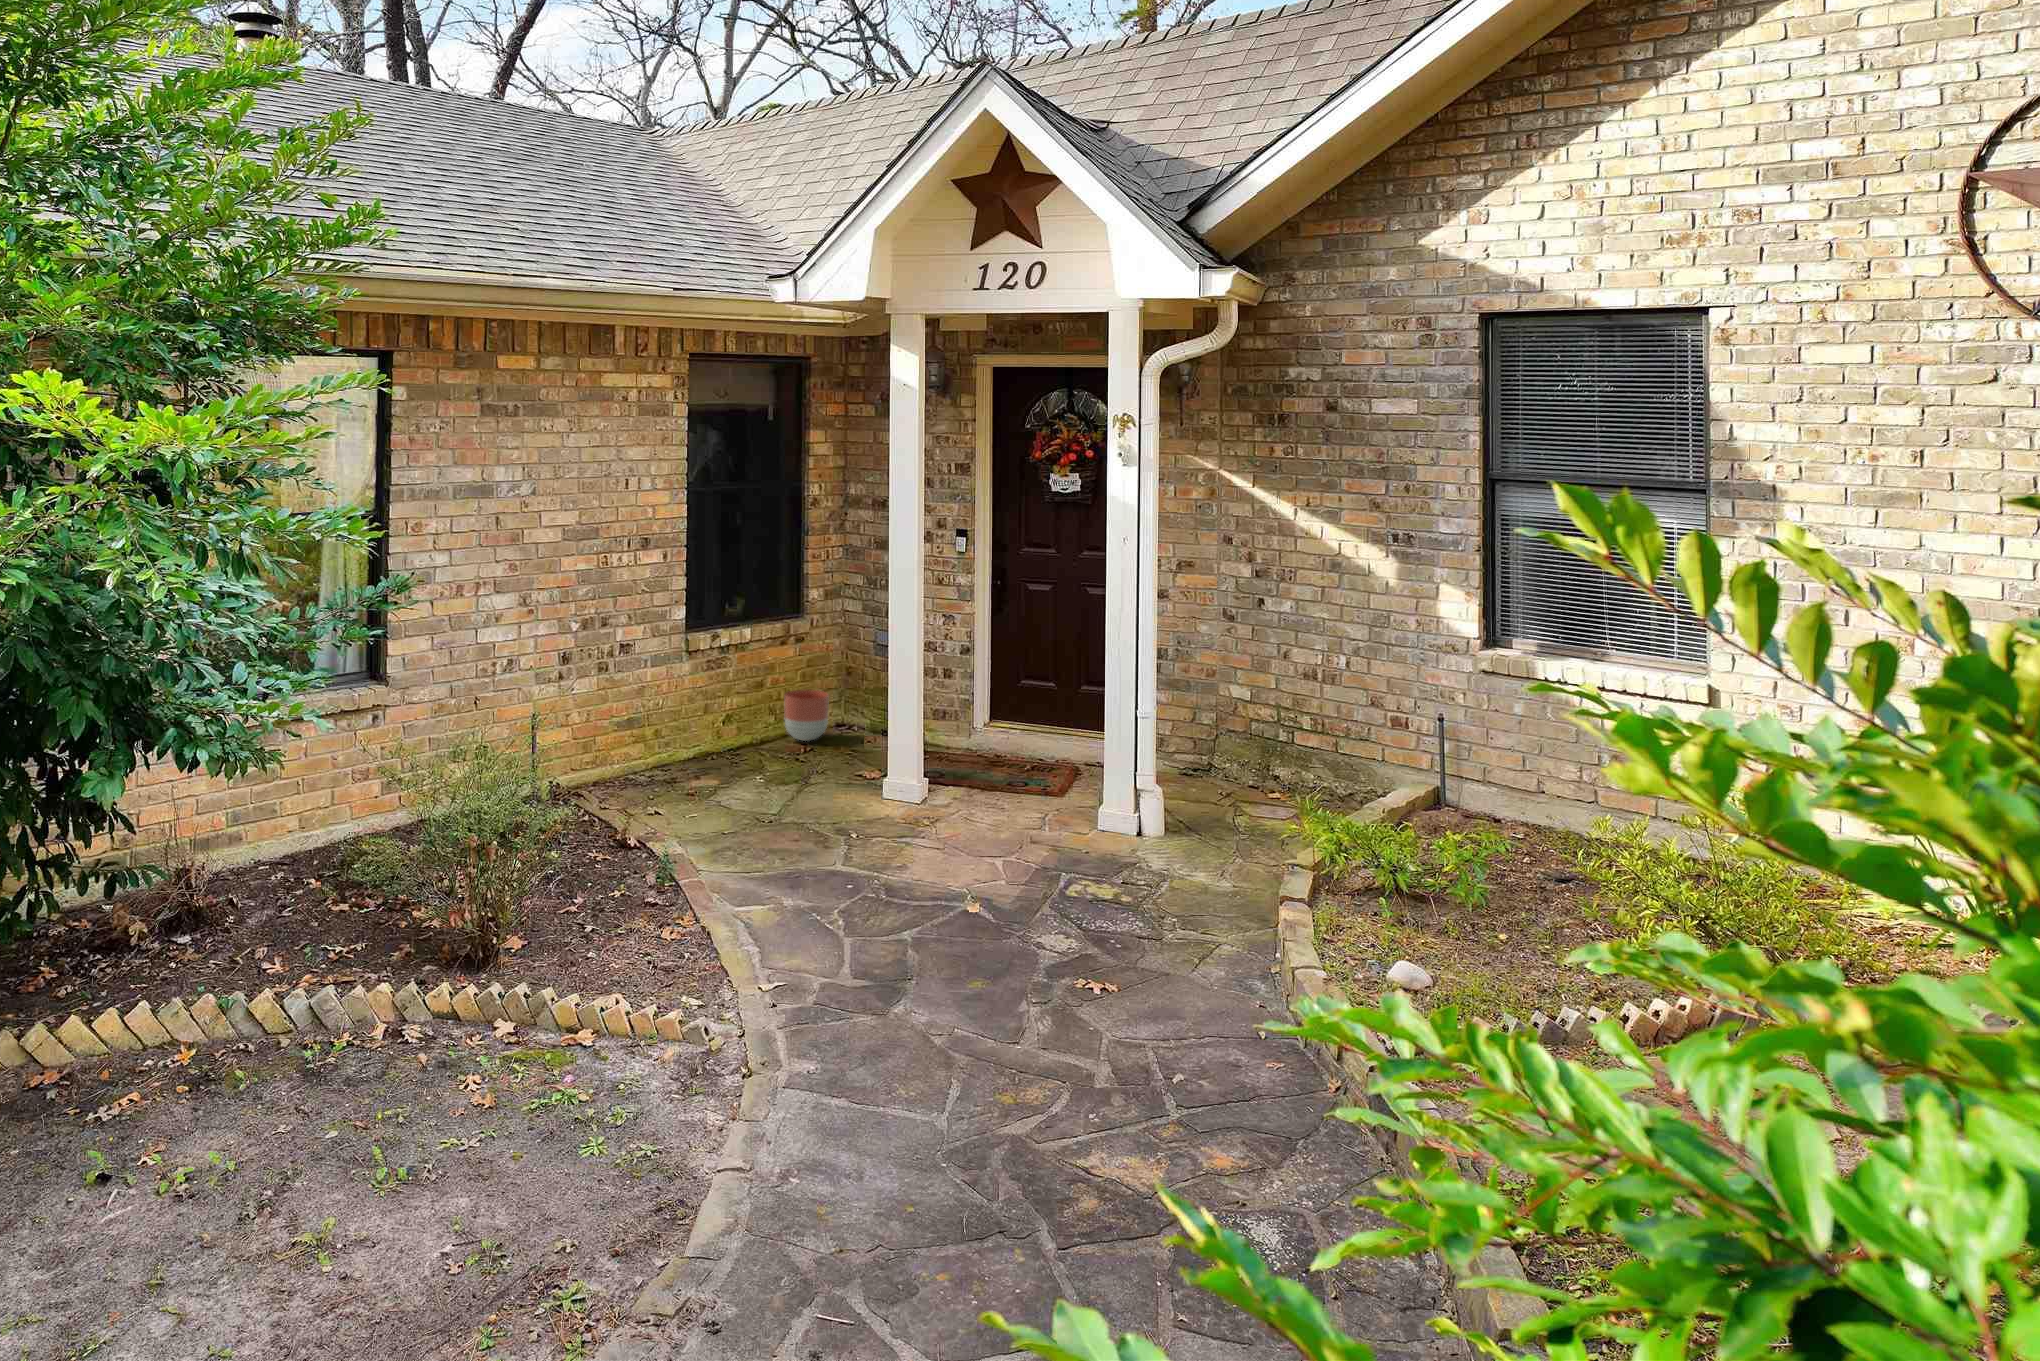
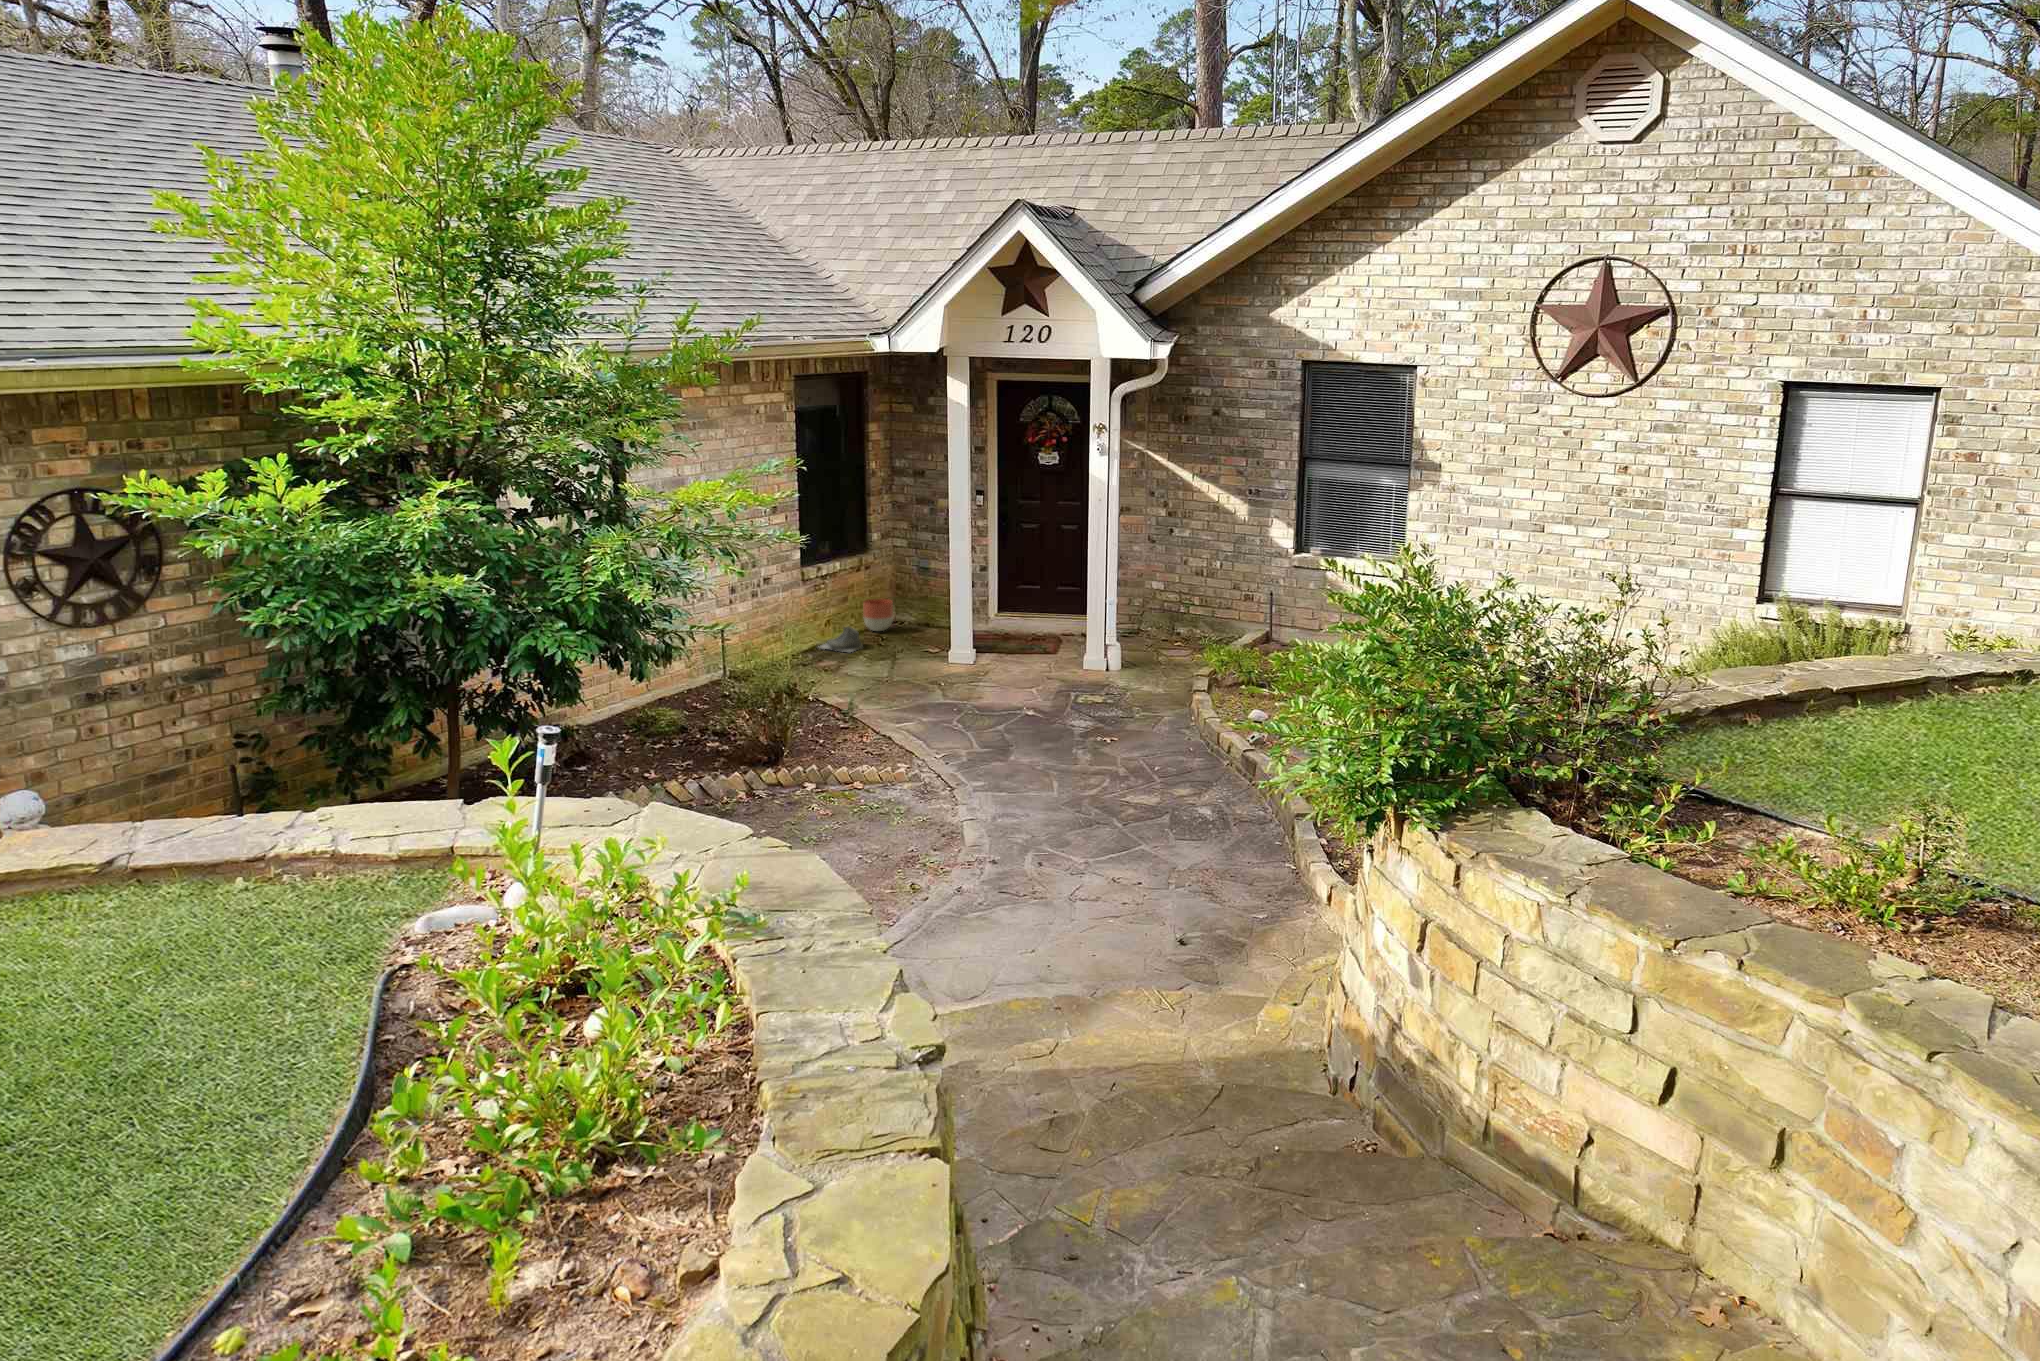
boots: none [700,730,781,775] -> present [820,627,862,652]

